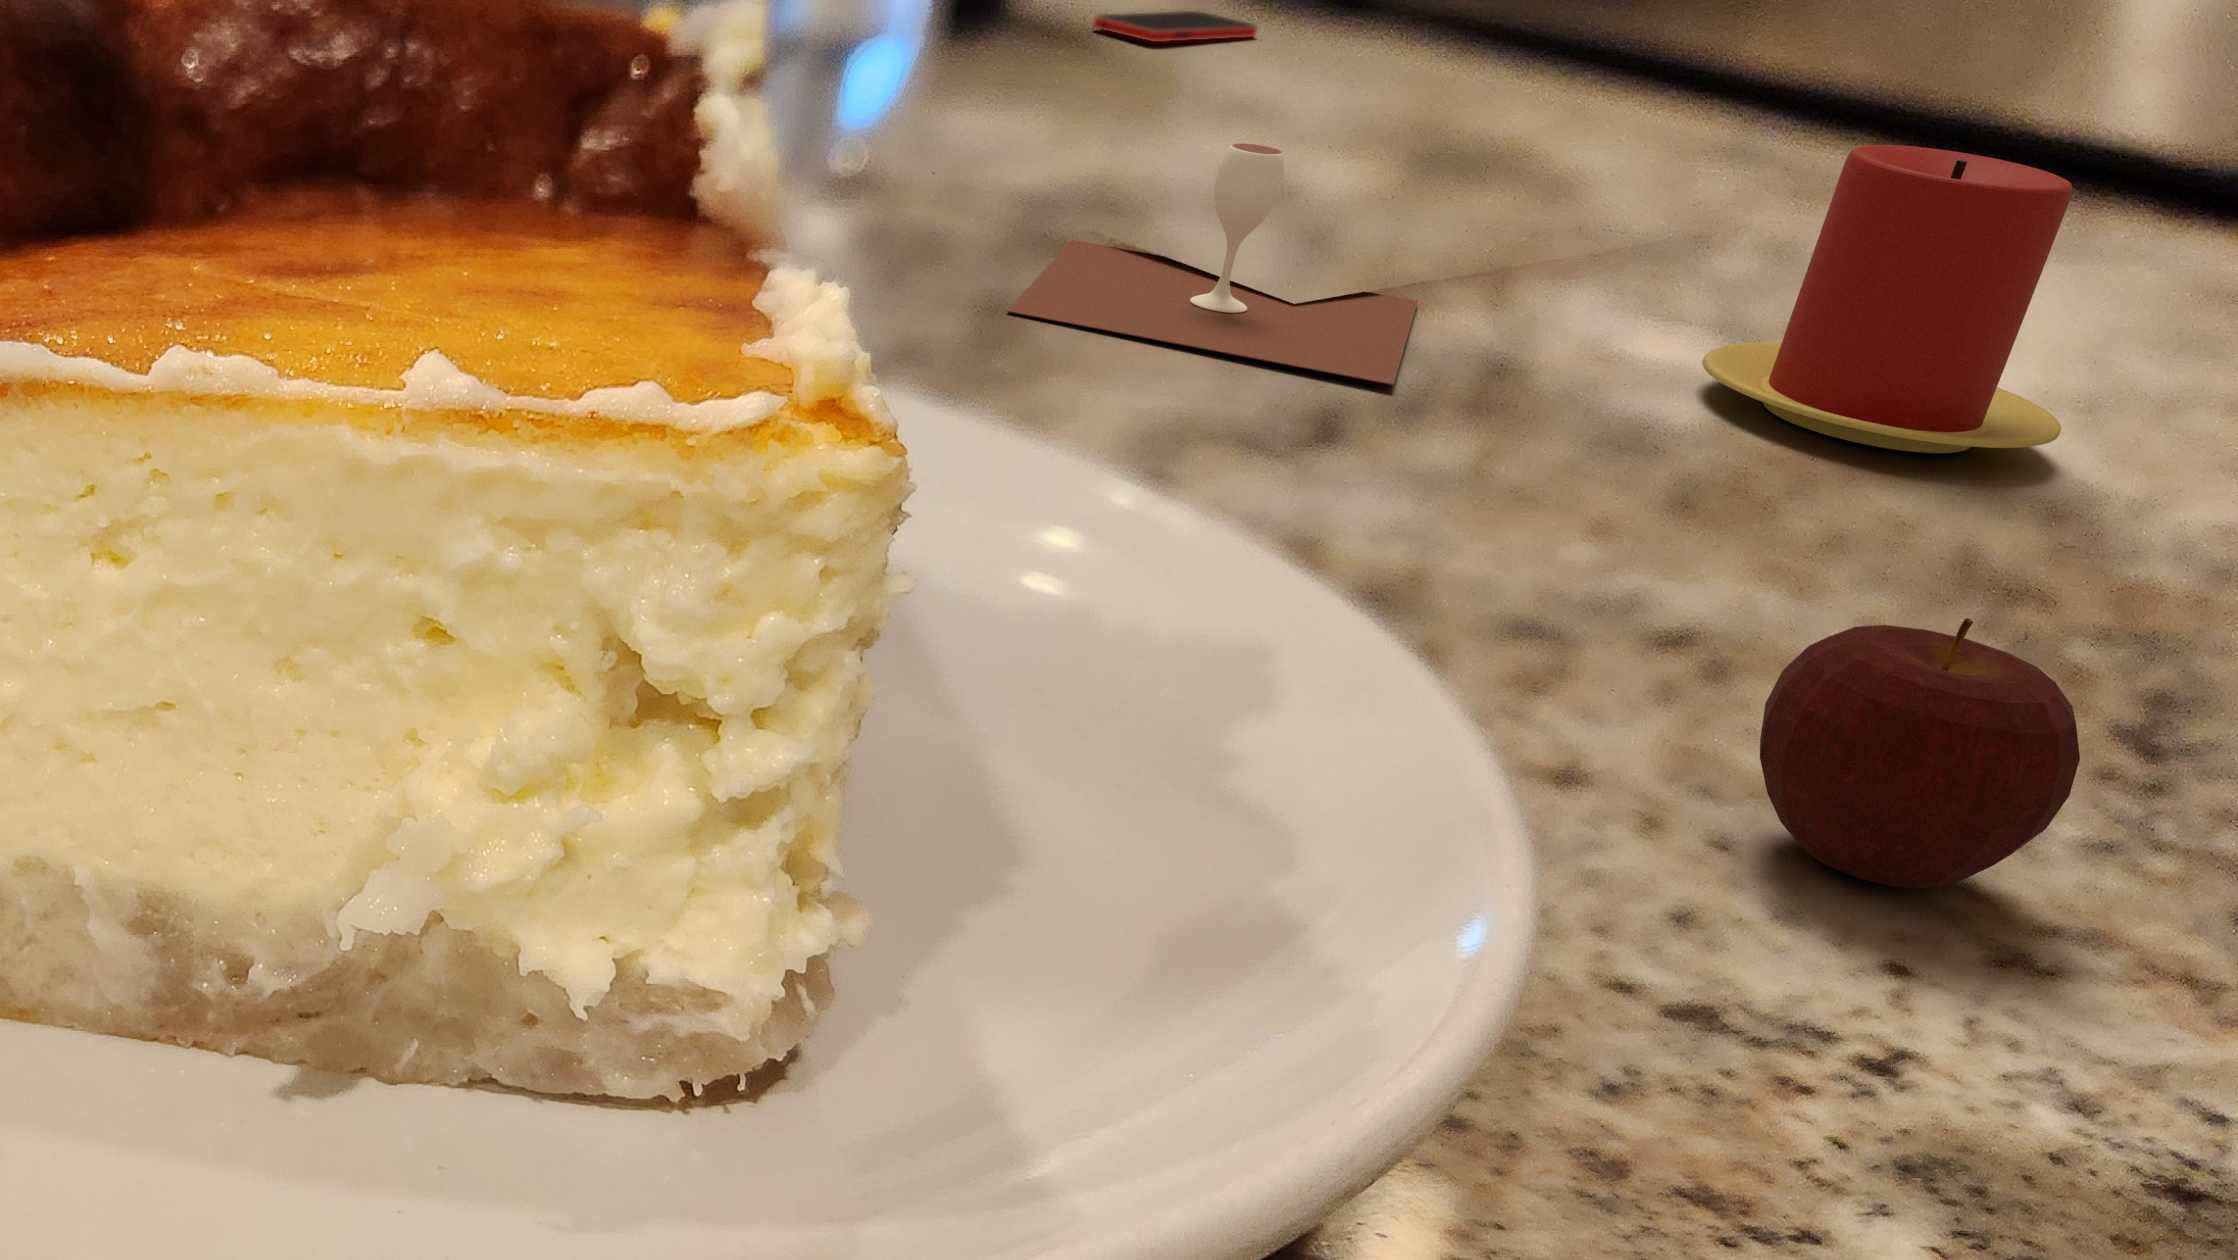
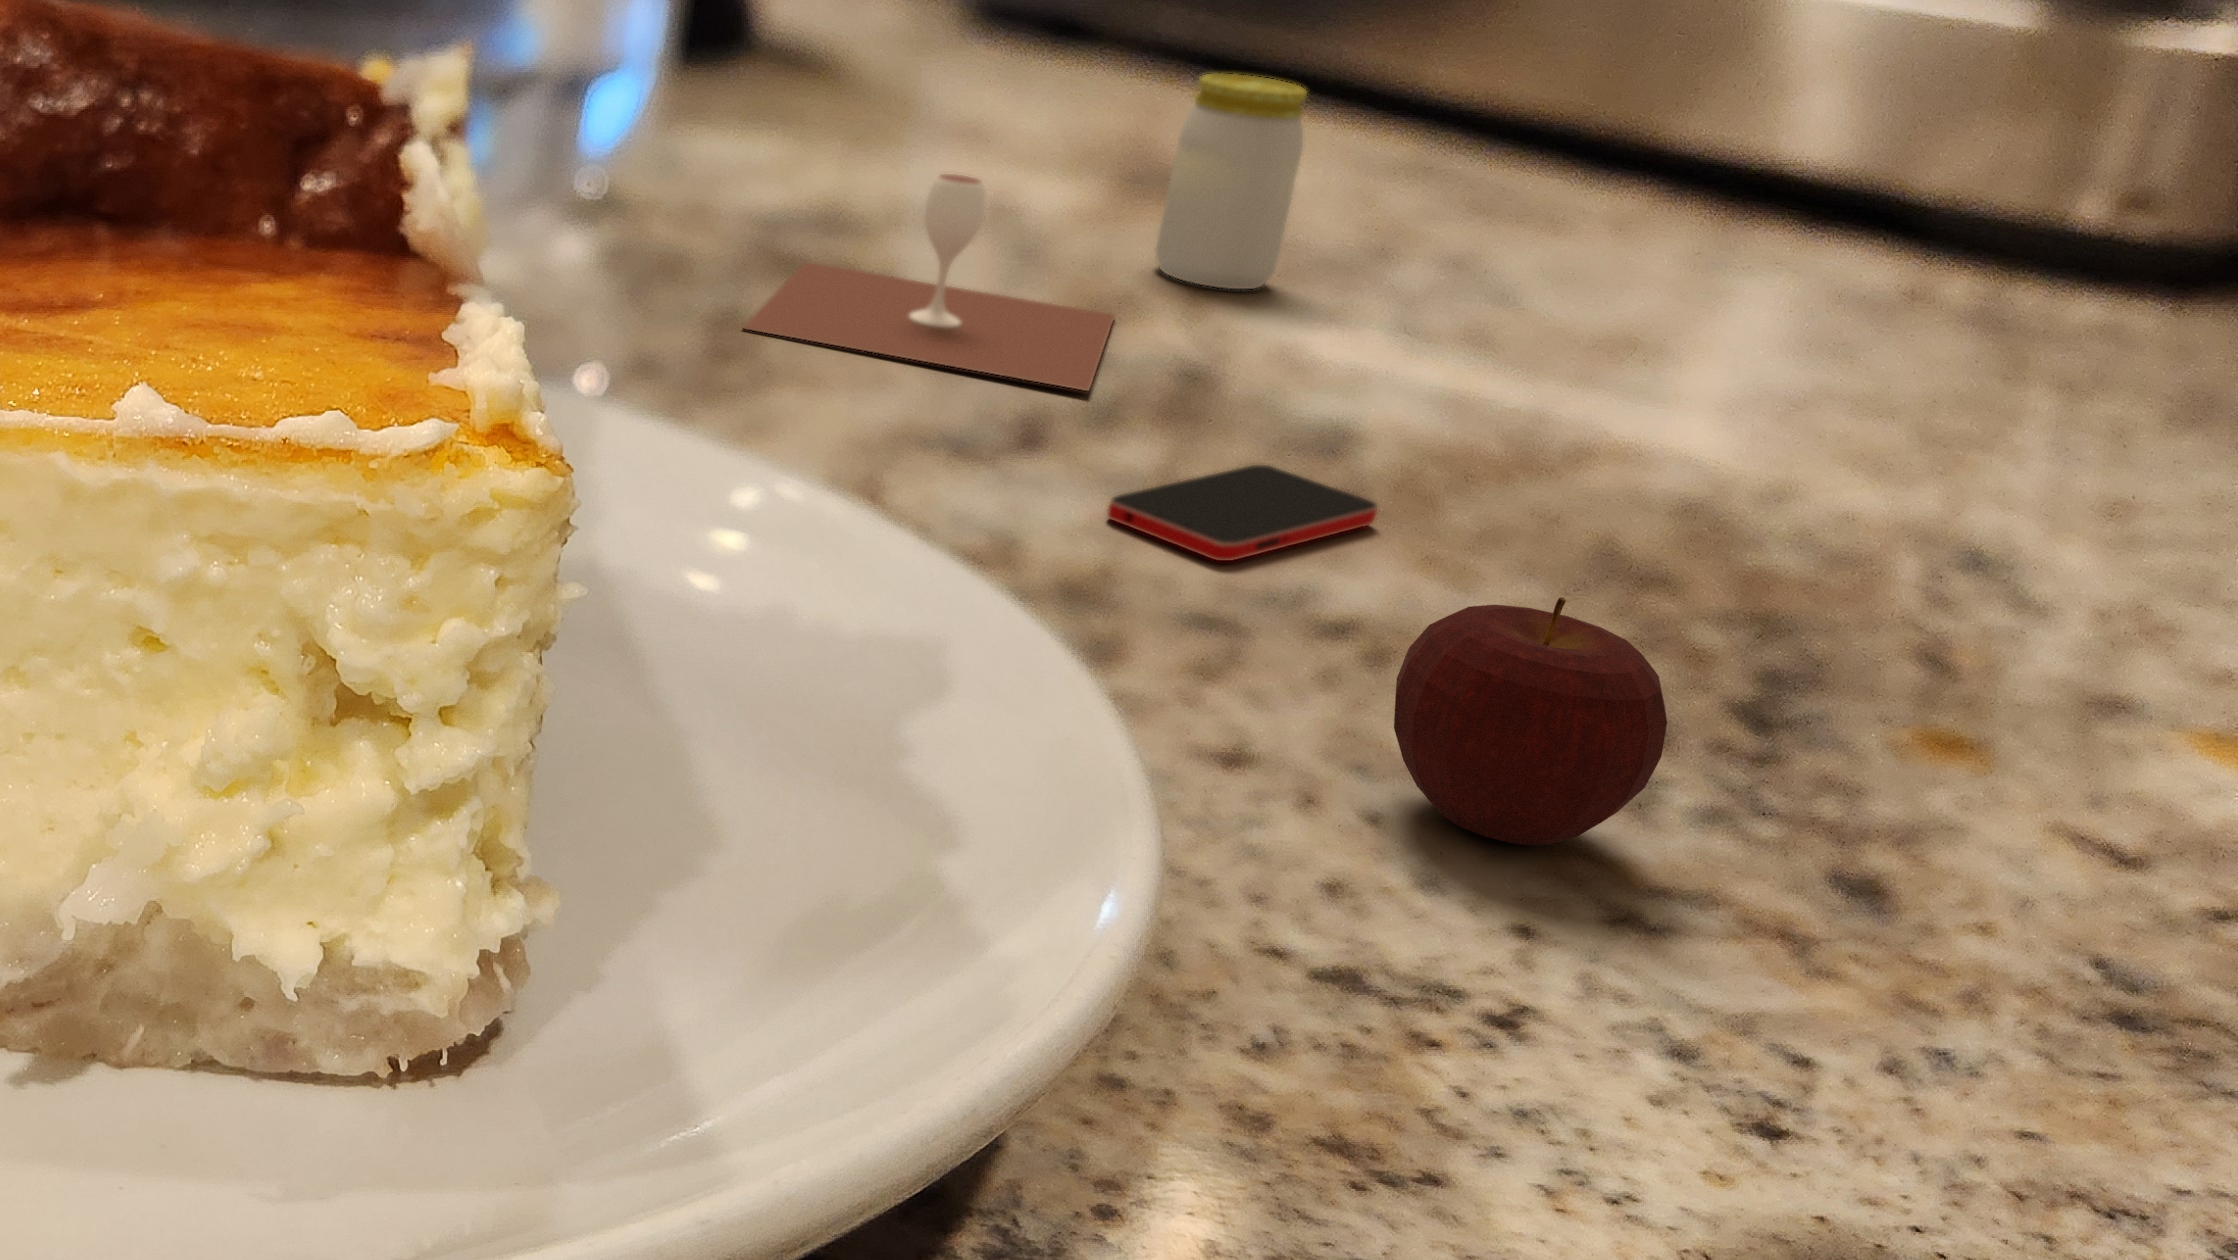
smartphone: present [1094,11,1257,42] -> present [1107,465,1377,561]
jar: none [1461,33,1649,275] -> present [1156,74,1307,289]
candle: present [1702,145,2072,453] -> none [1365,172,1677,446]

